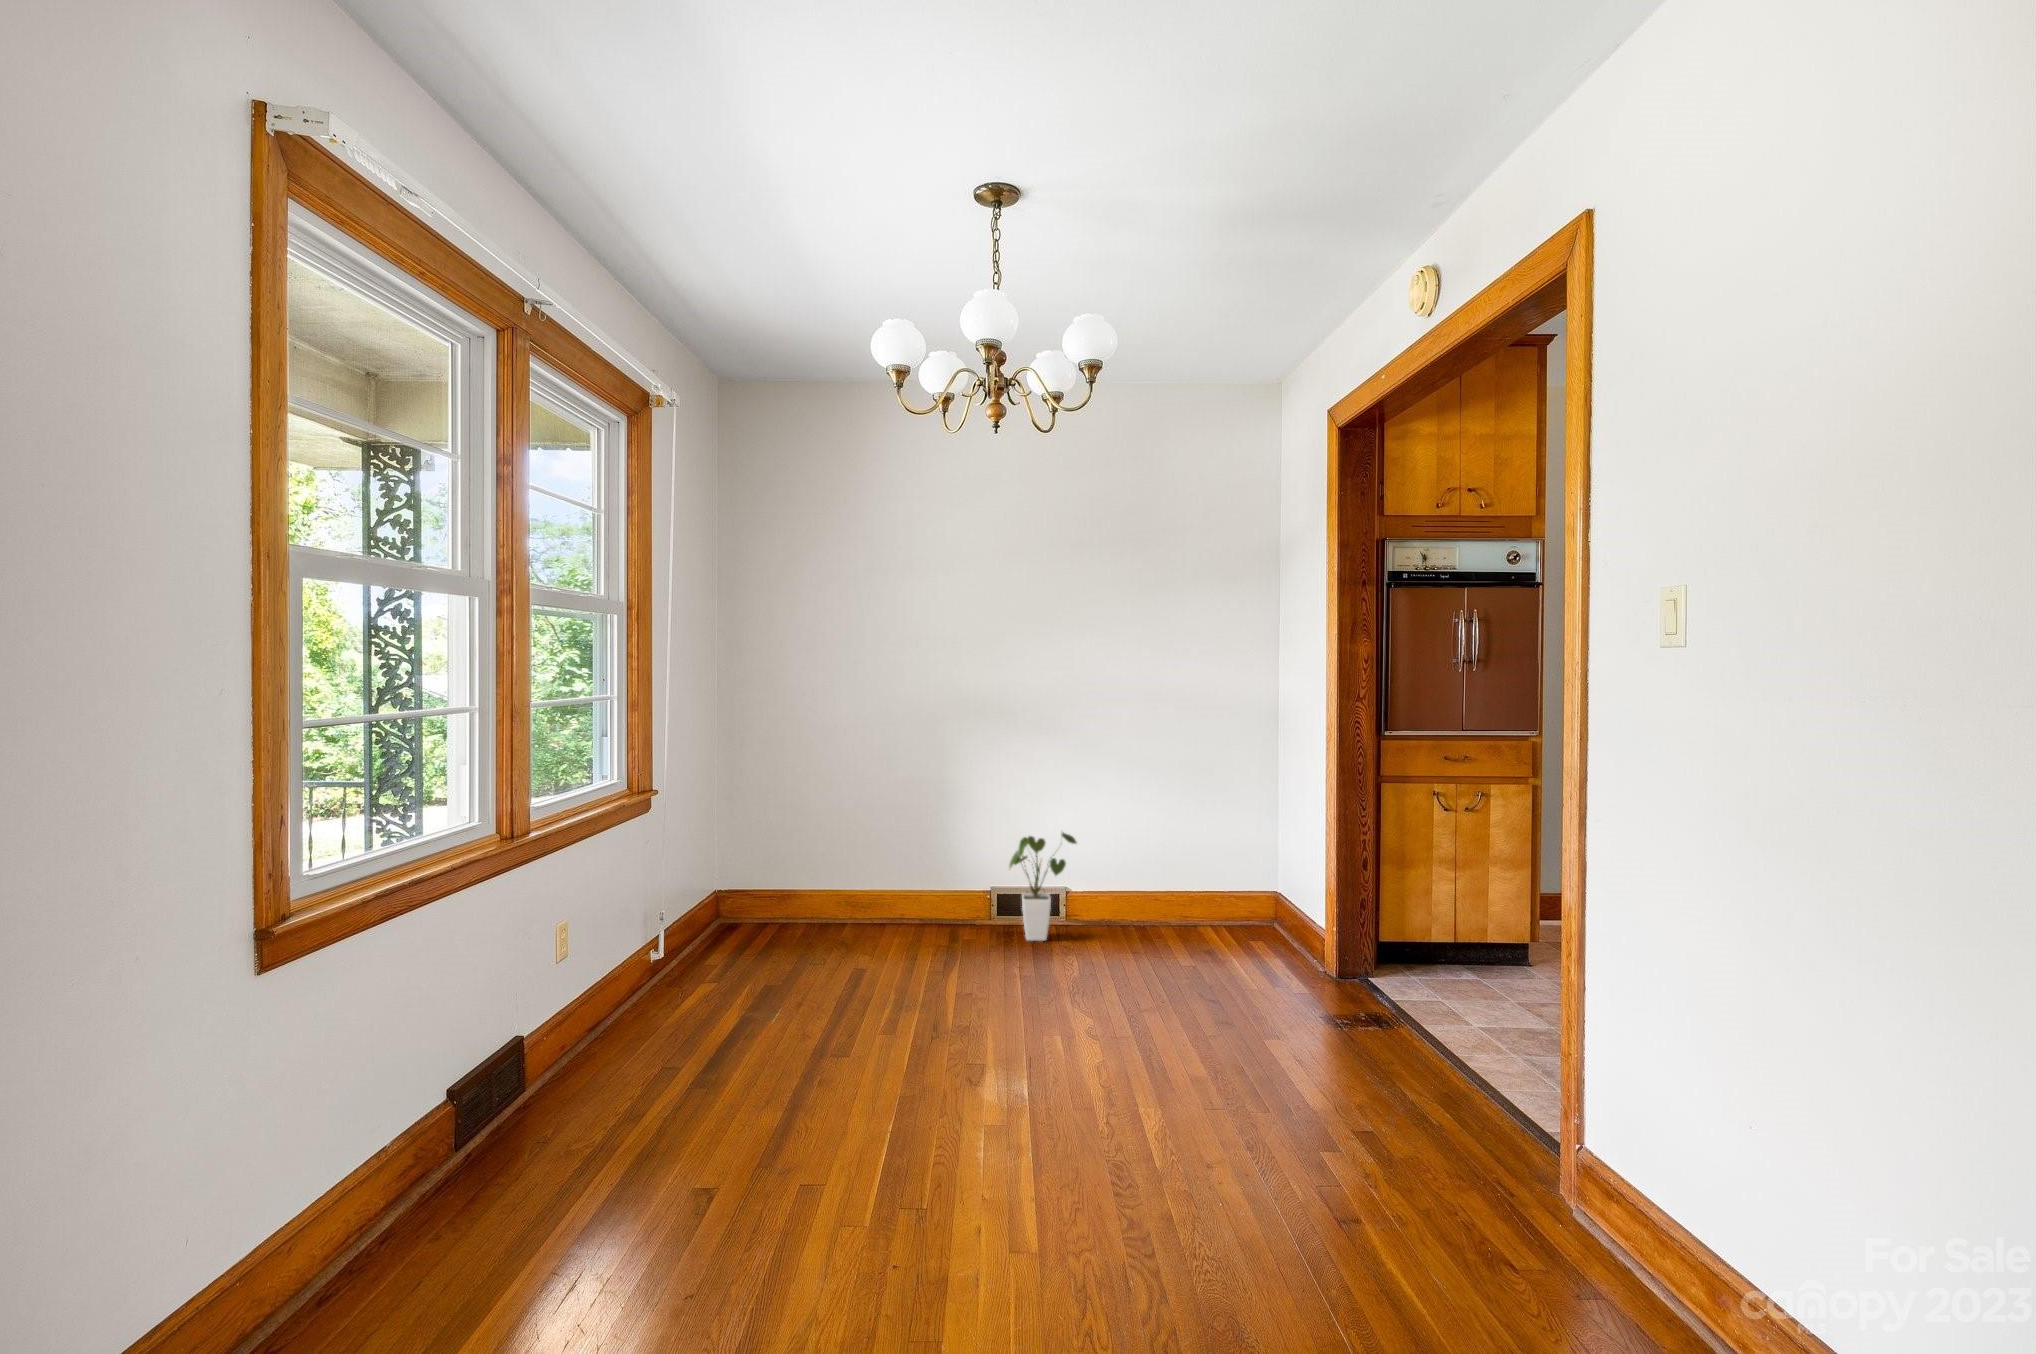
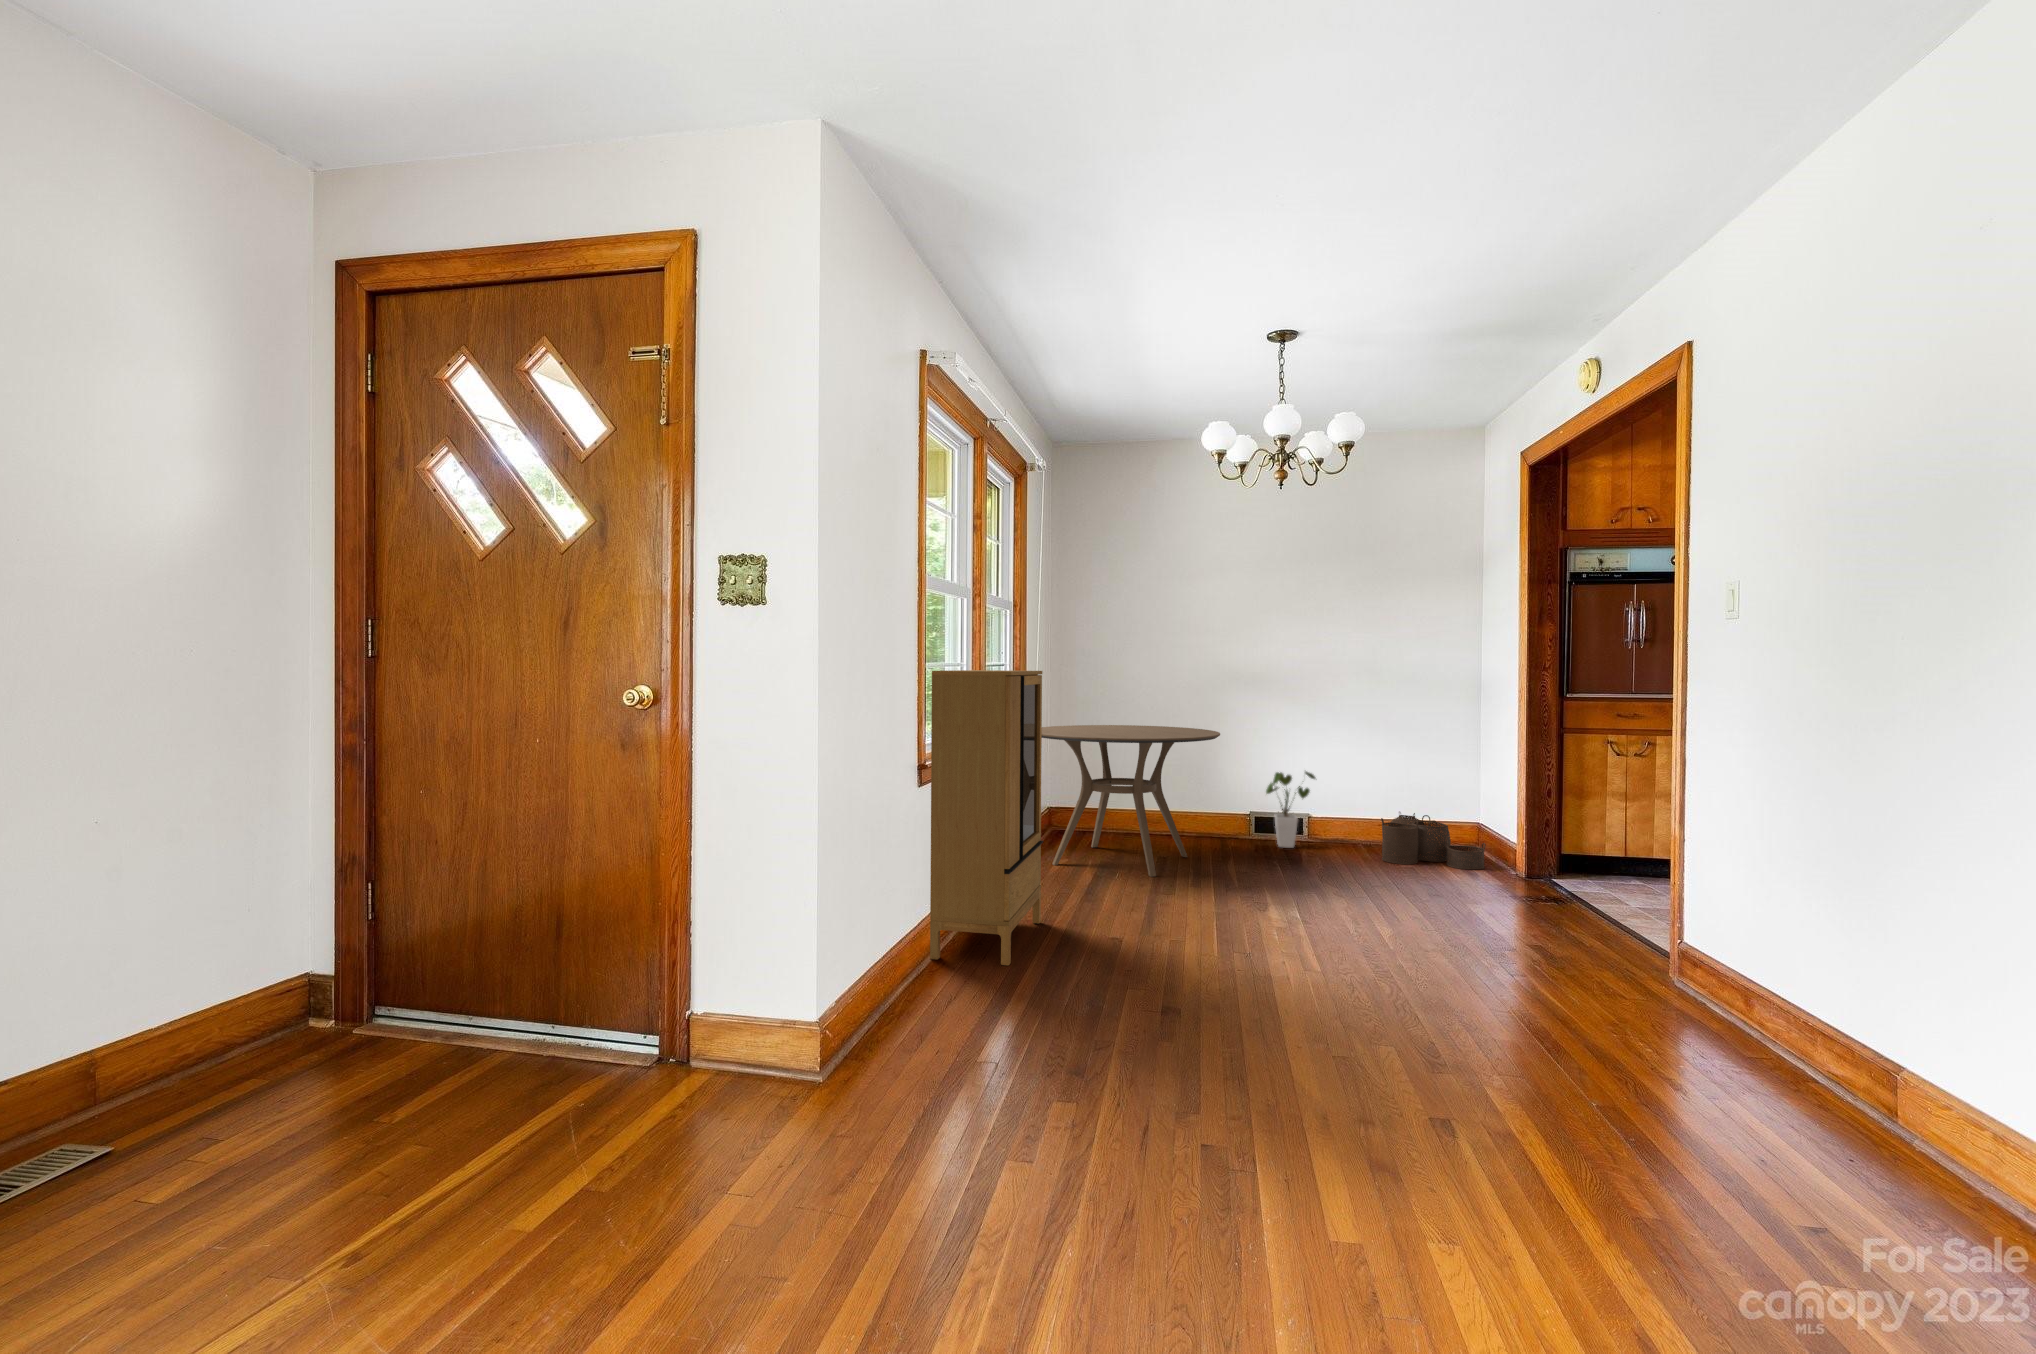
cabinet: none [283,724,586,1321] -> present [930,670,1043,965]
dining table: none [646,779,936,1020] -> present [1042,725,1220,877]
woven basket: none [1157,883,1287,967] -> present [1381,812,1486,869]

